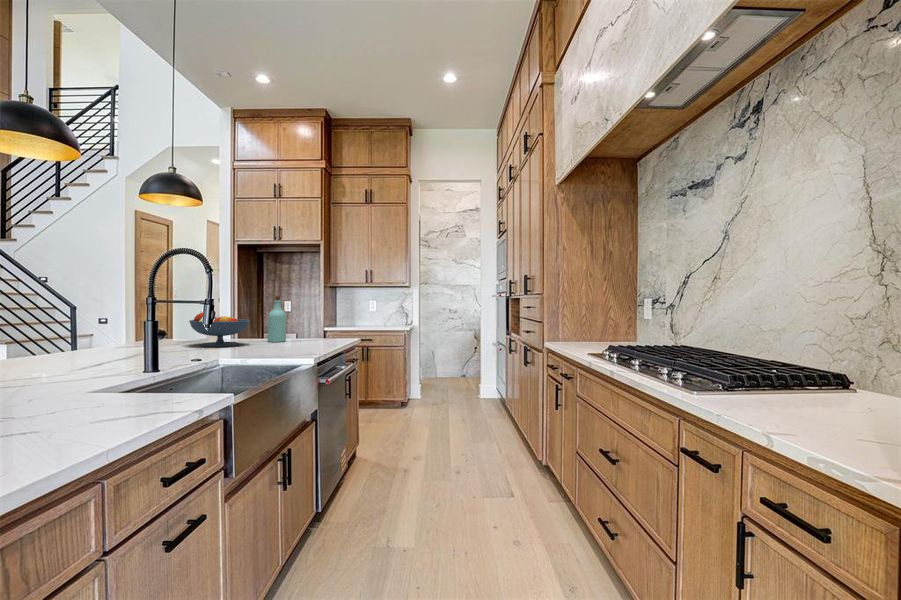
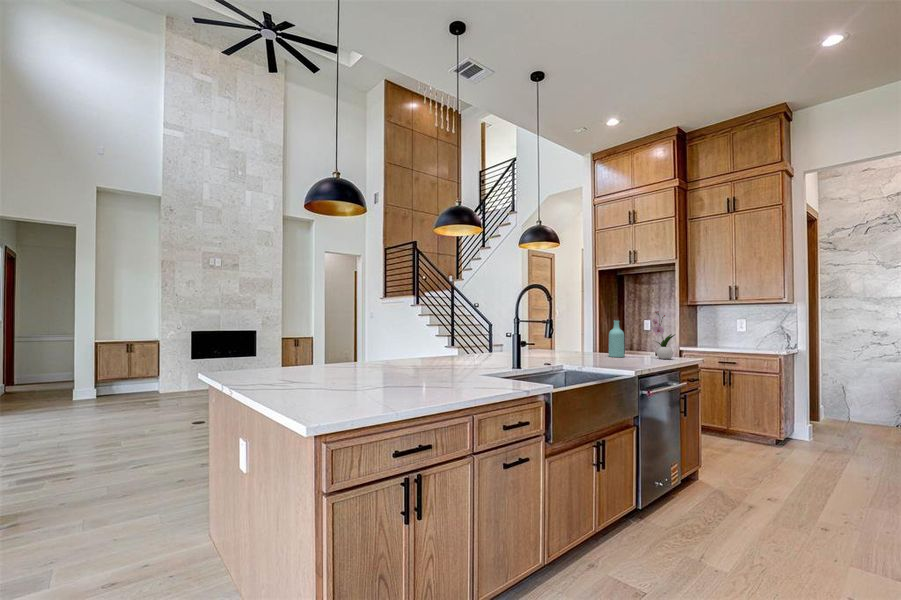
flower arrangement: none [315,290,339,340] -> present [652,311,674,359]
fruit bowl: present [189,312,250,347] -> none [548,329,592,357]

